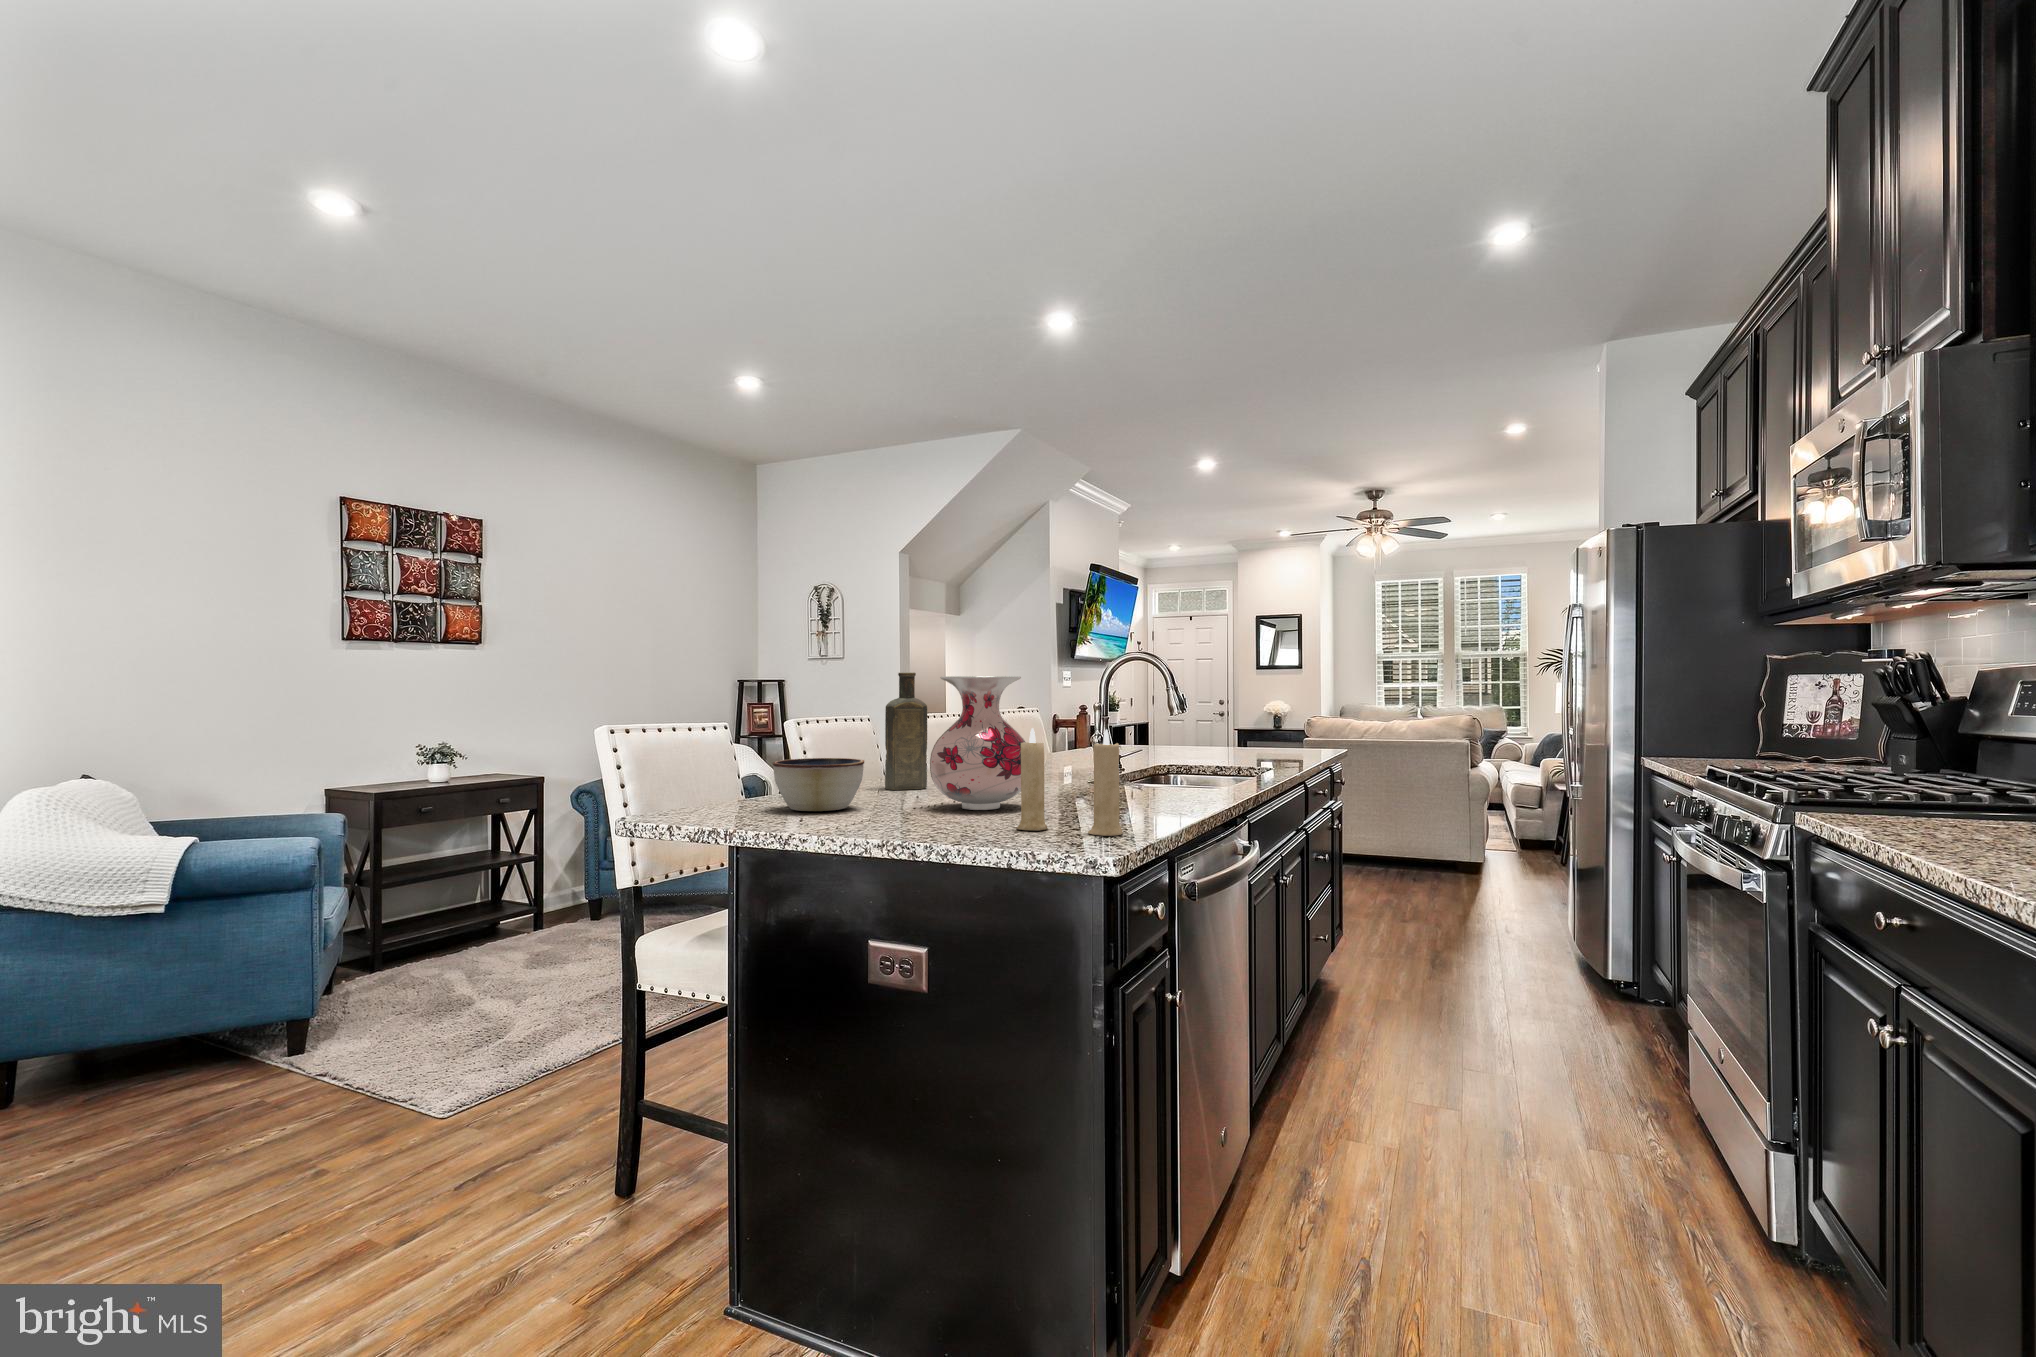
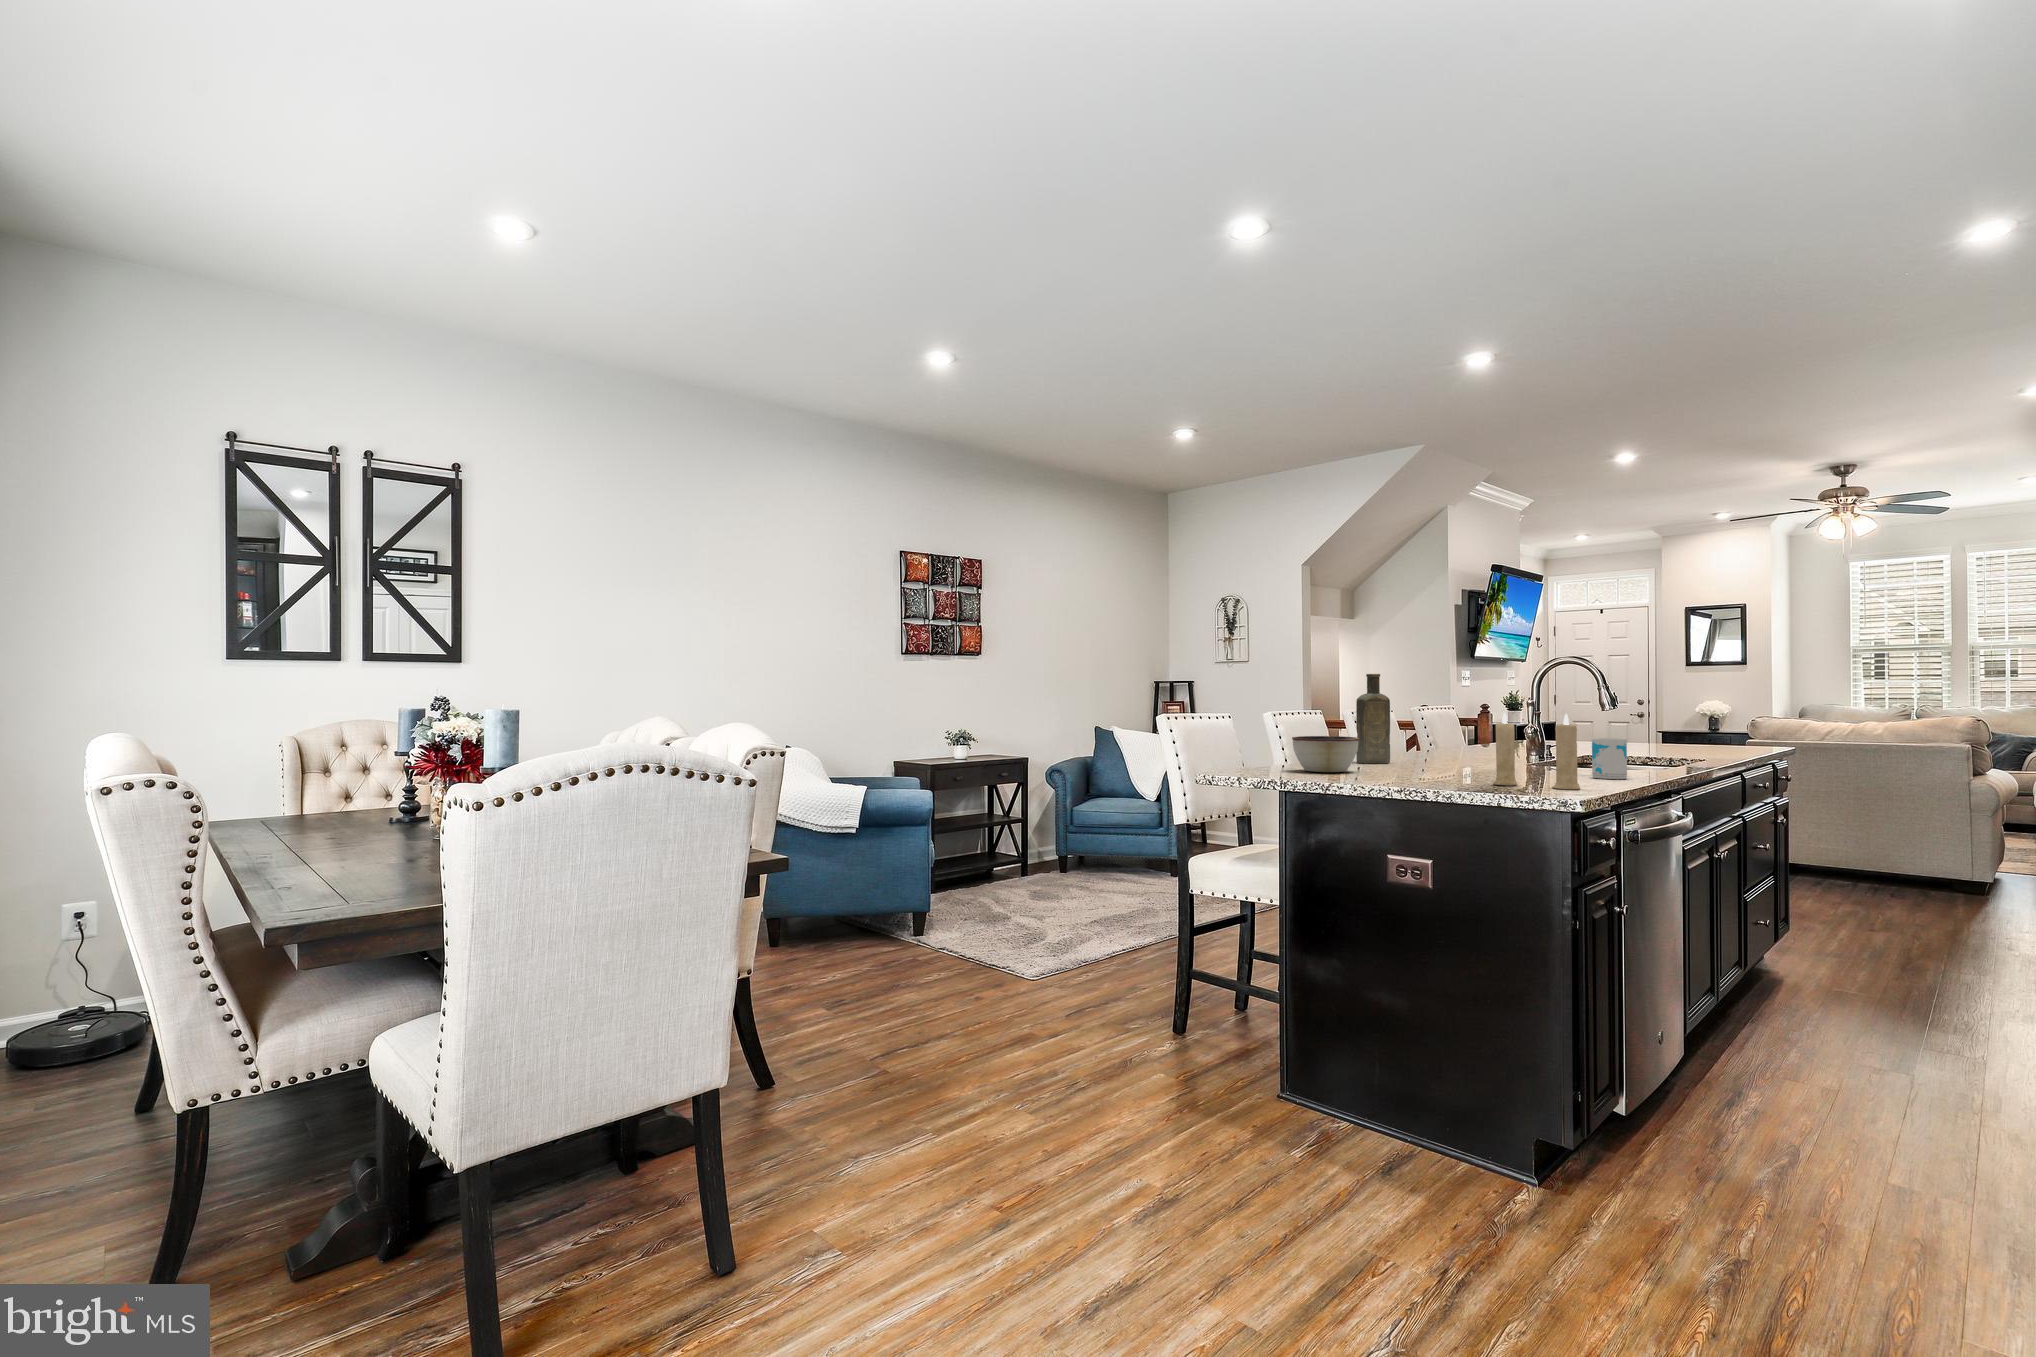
vase: present [930,676,1025,810] -> none [1410,676,1492,775]
mug: none [1147,756,1186,810] -> present [1592,738,1627,779]

